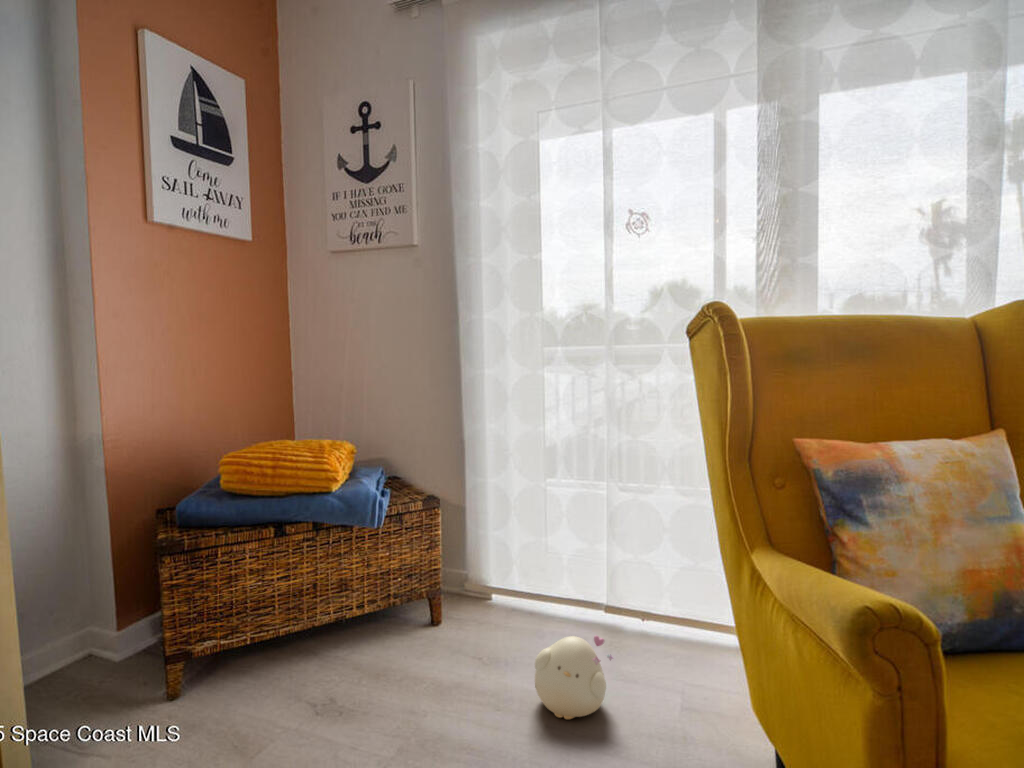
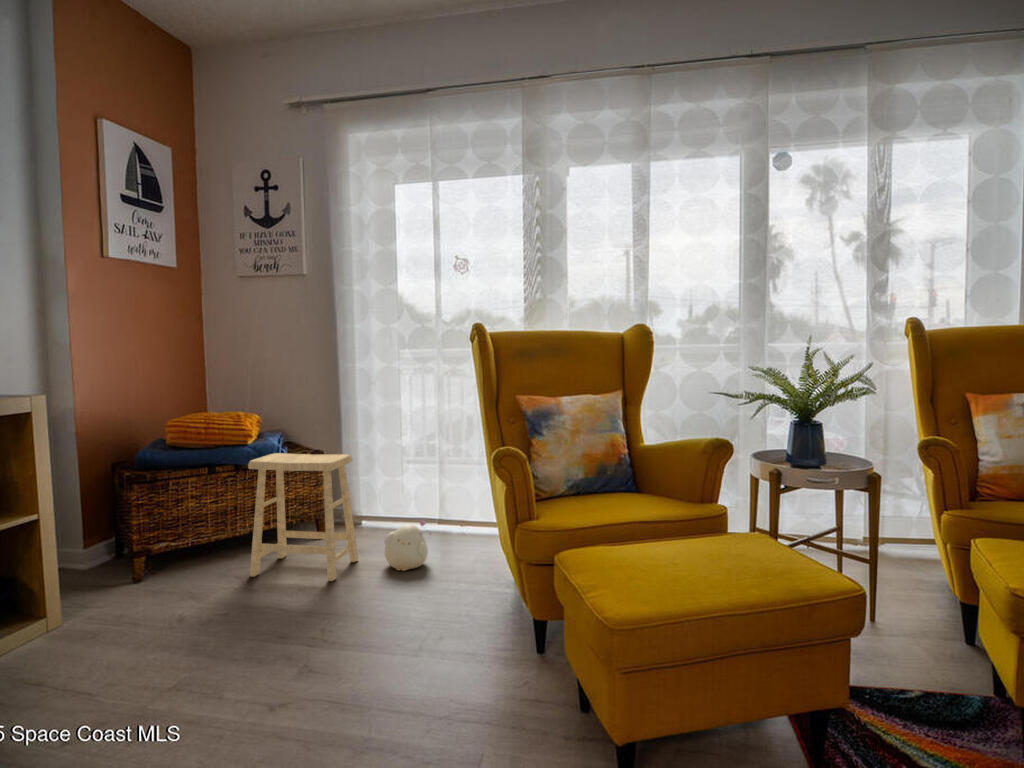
footstool: none [327,508,492,735] -> present [248,453,358,581]

